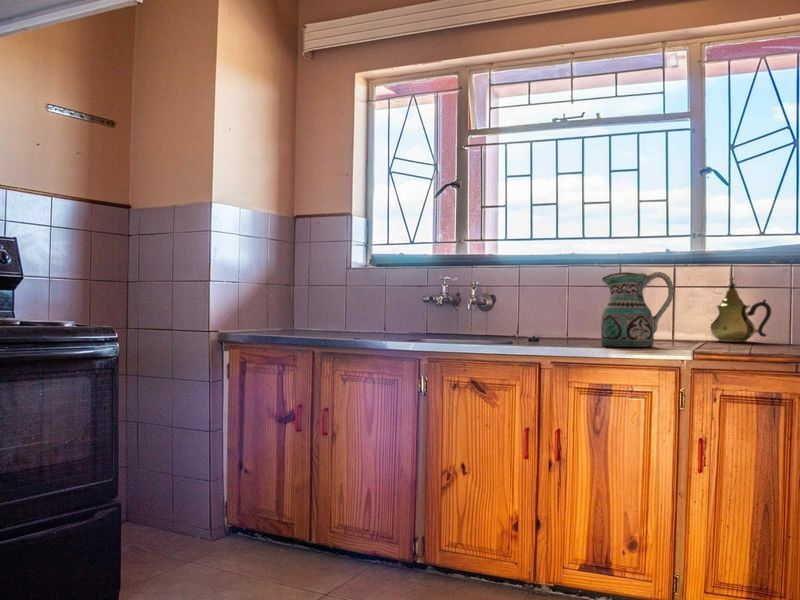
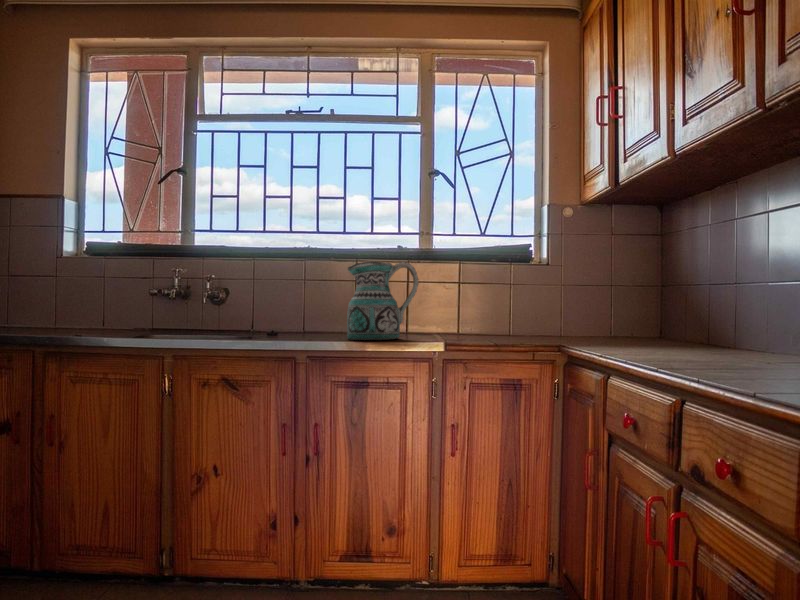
teapot: present [710,277,771,342] -> none [431,272,494,332]

